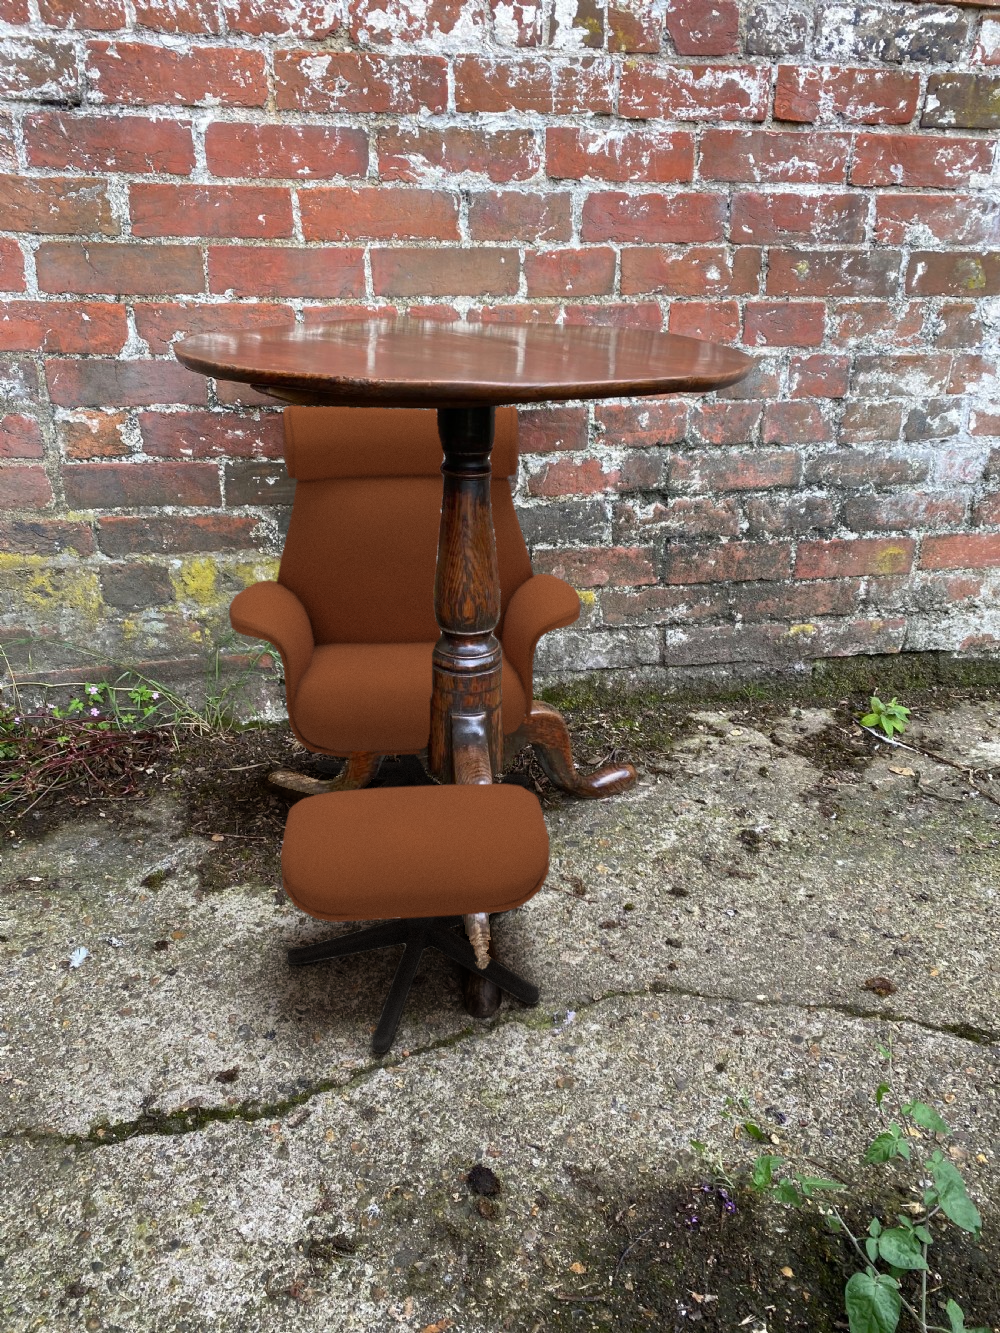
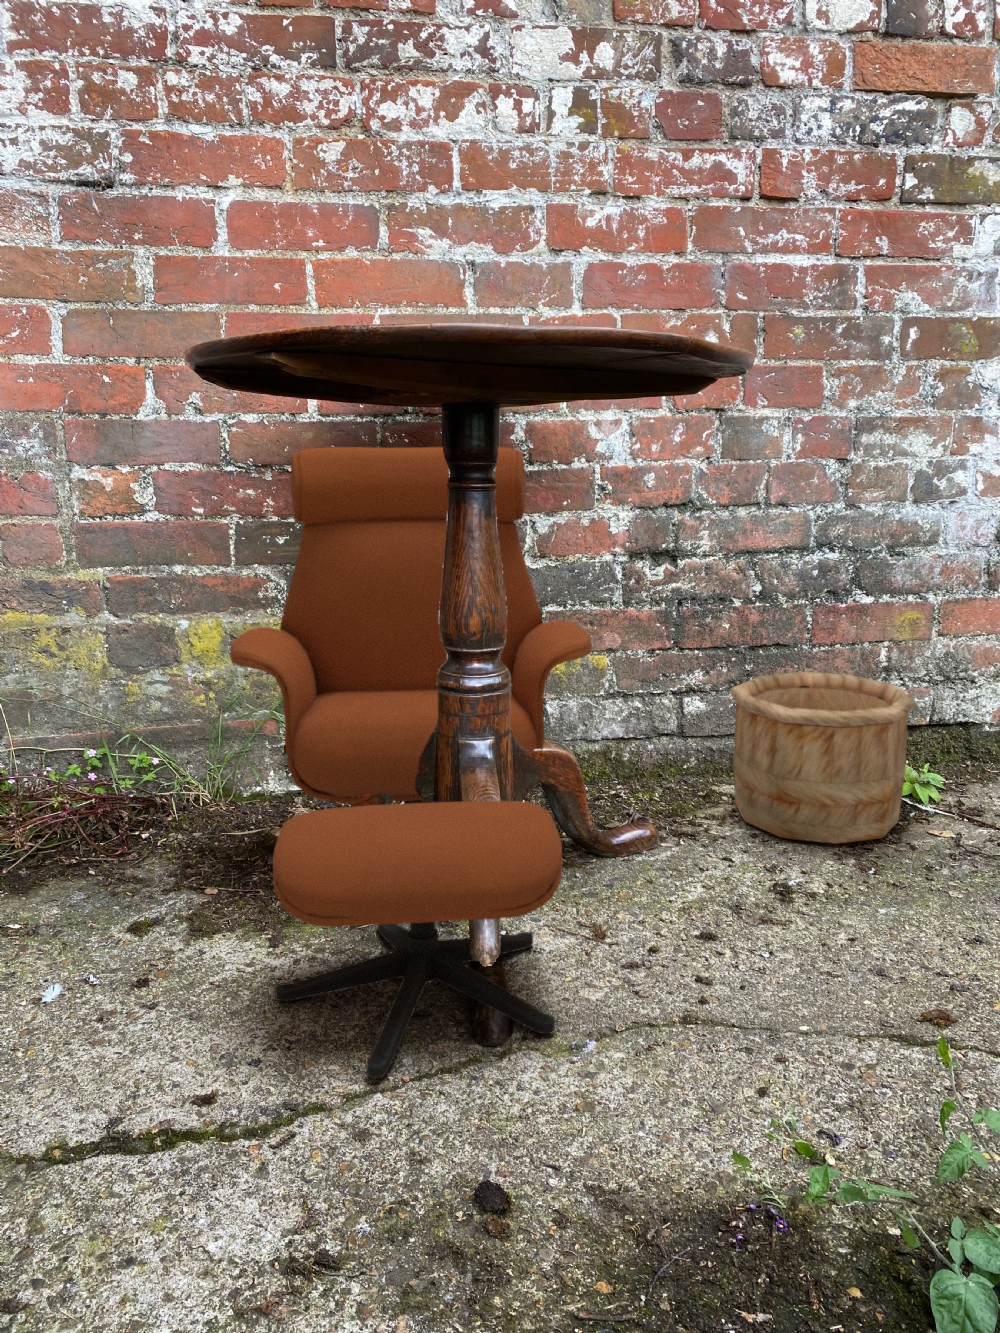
wooden bucket: none [709,611,886,785] -> present [731,672,915,844]

